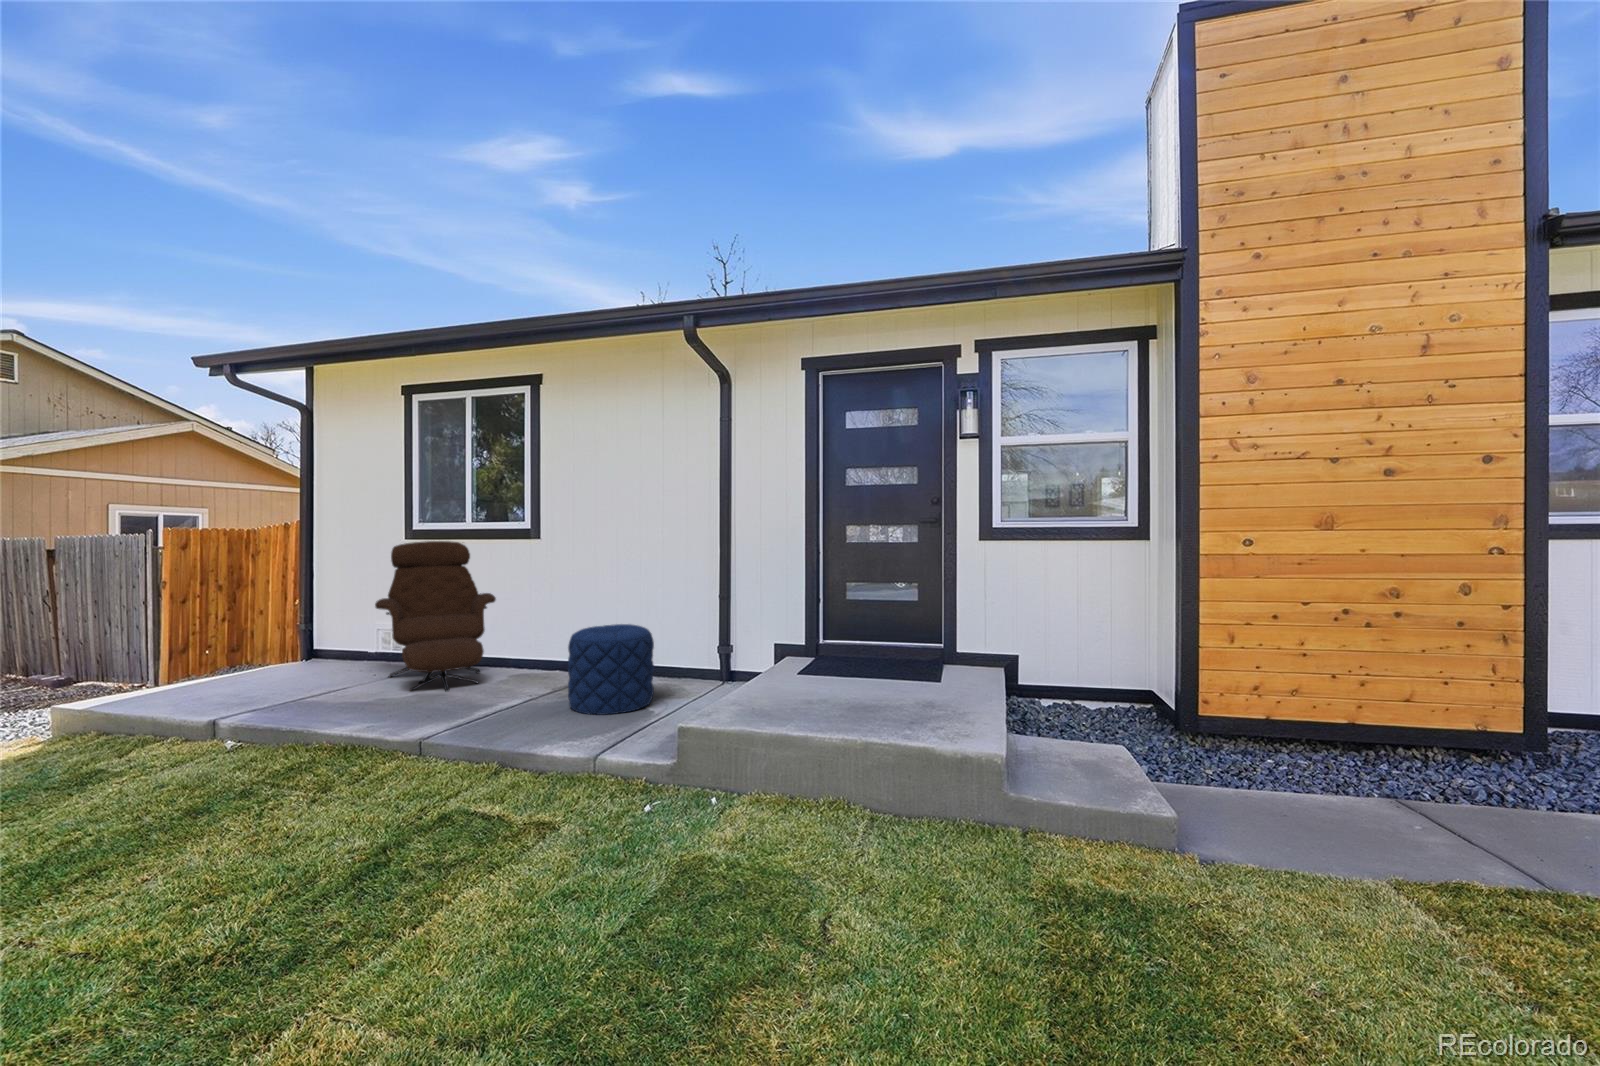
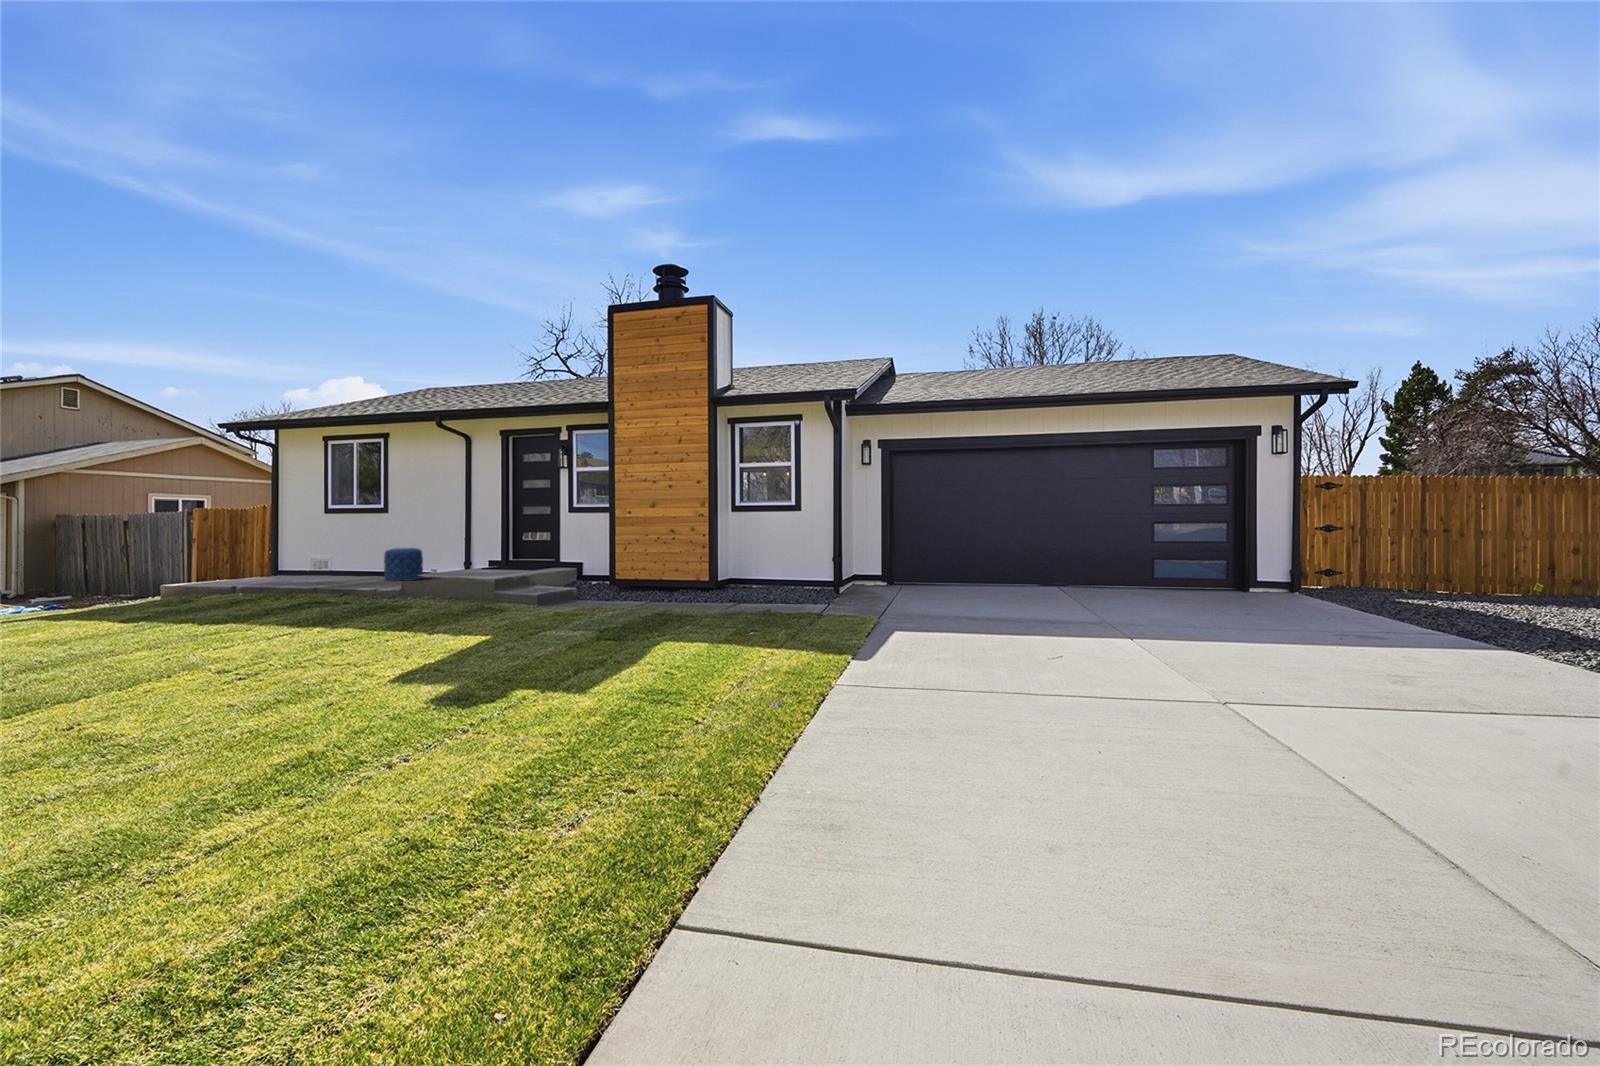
lounge chair: present [375,541,496,691] -> none [309,514,368,578]

